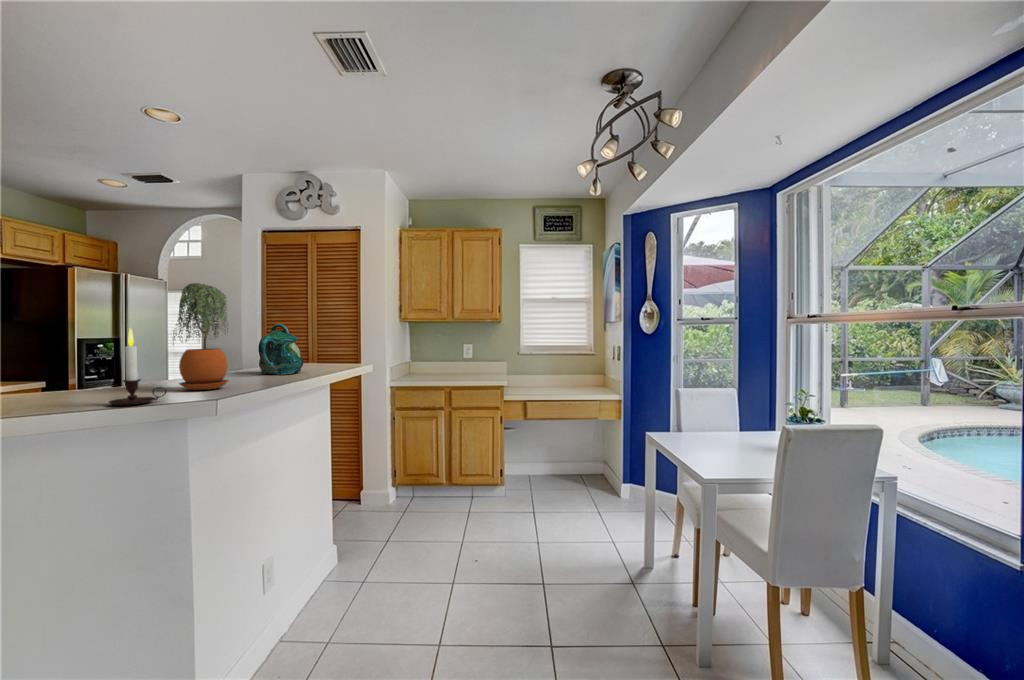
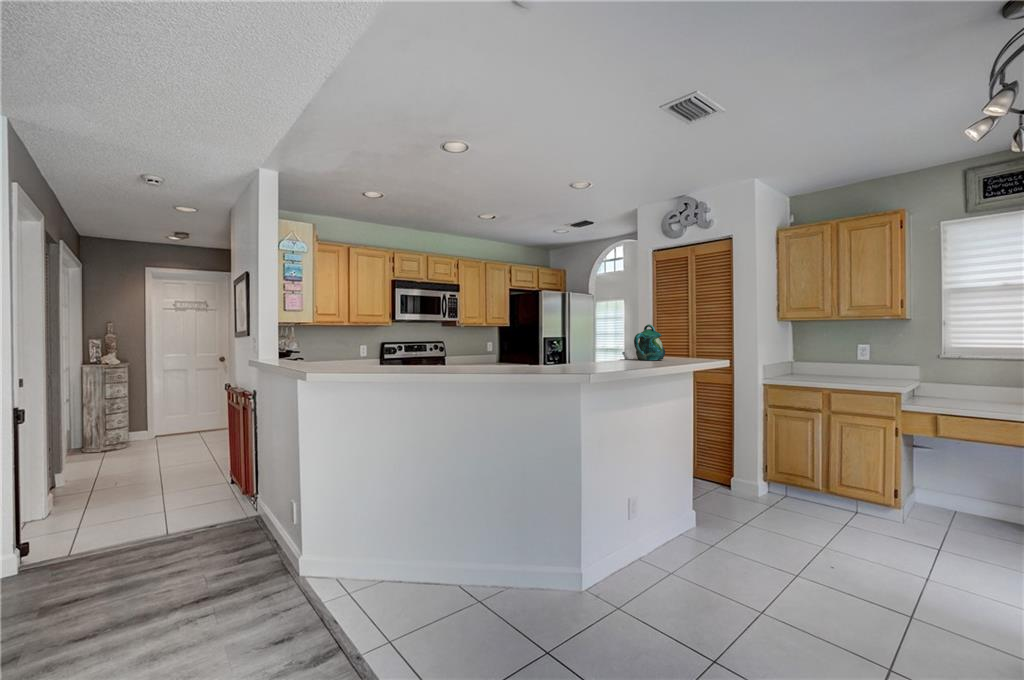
potted plant: present [173,283,228,390] -> none [584,301,613,364]
candle: present [109,328,166,405] -> none [557,327,580,366]

